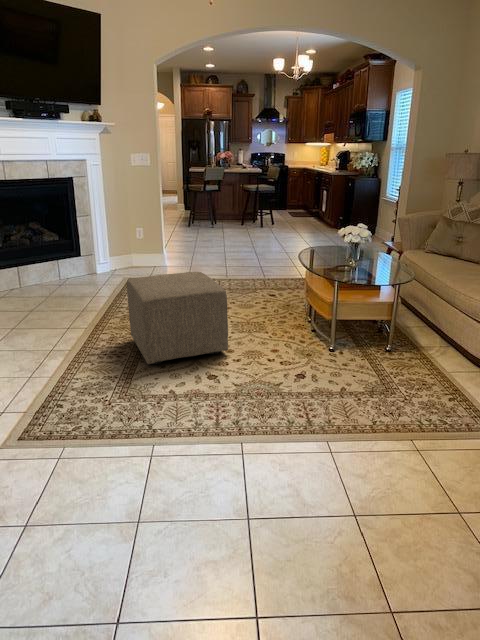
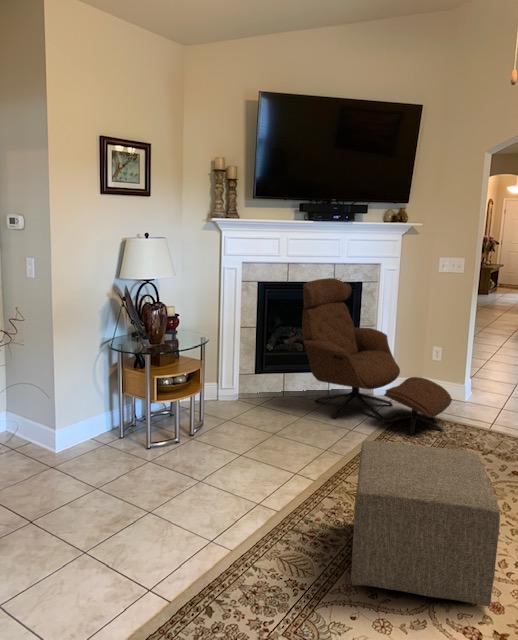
lounge chair: none [24,177,161,293] -> present [302,278,452,435]

